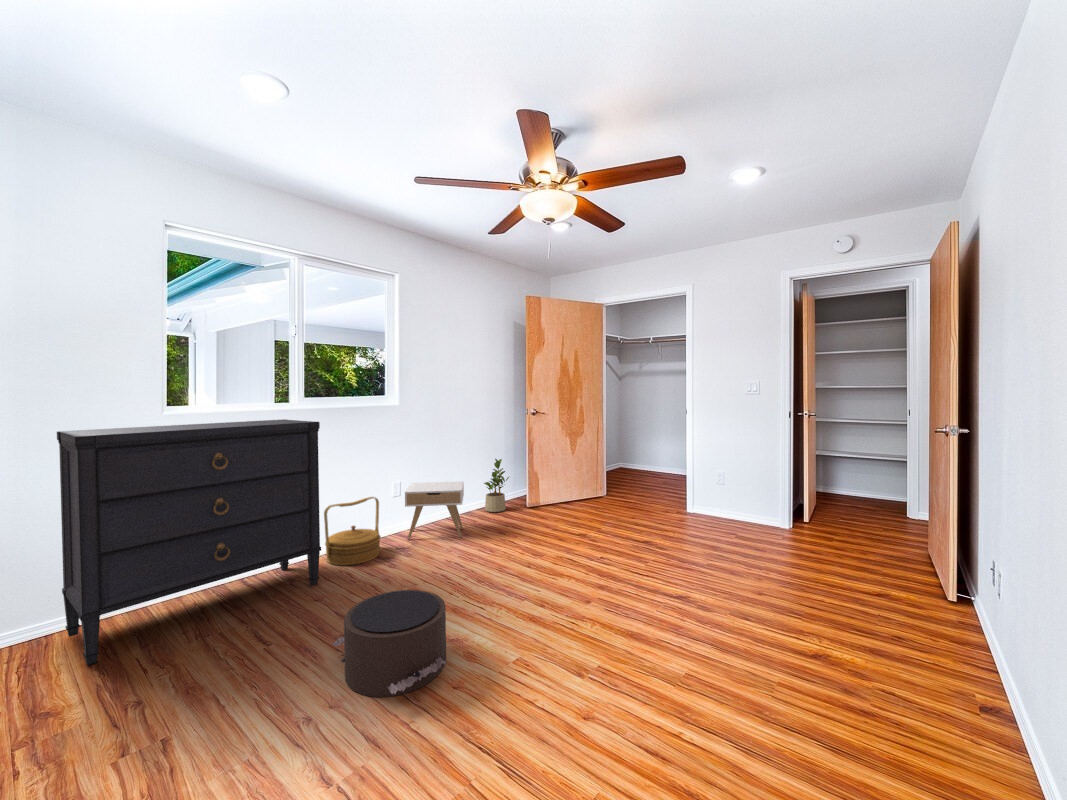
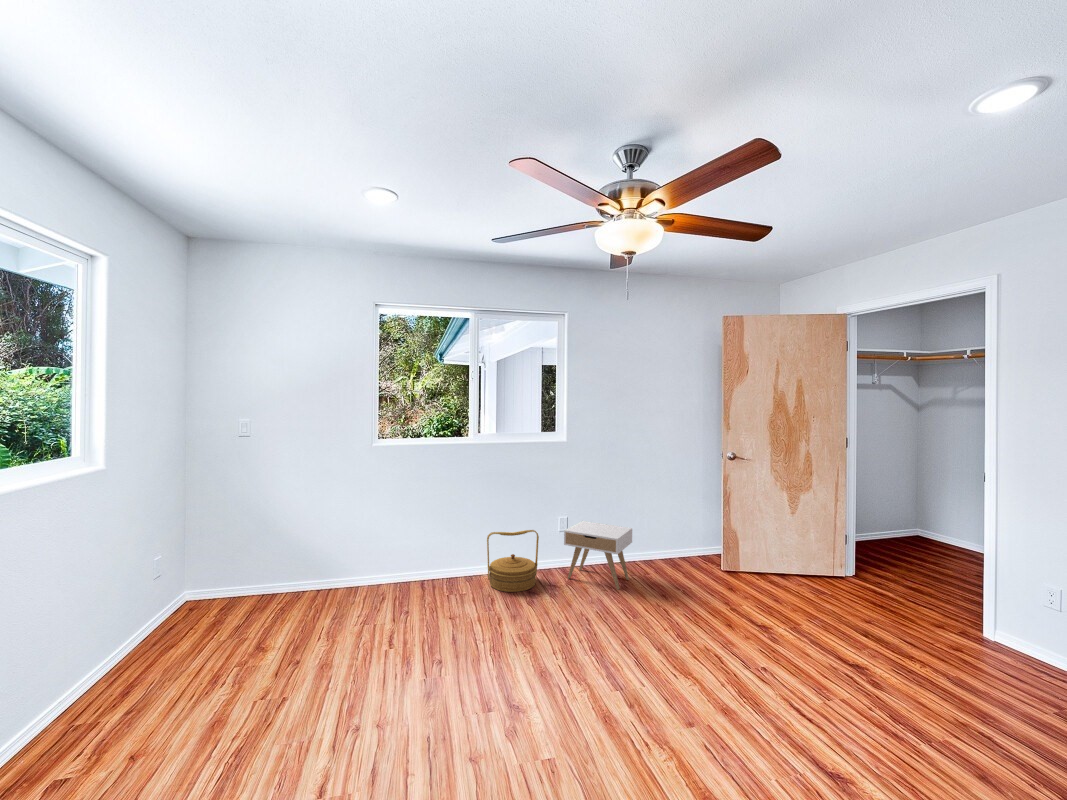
dresser: present [57,419,321,665] -> none [302,453,471,621]
potted plant: present [484,459,509,512] -> none [668,506,699,568]
pouf: present [332,590,447,697] -> none [402,634,497,744]

